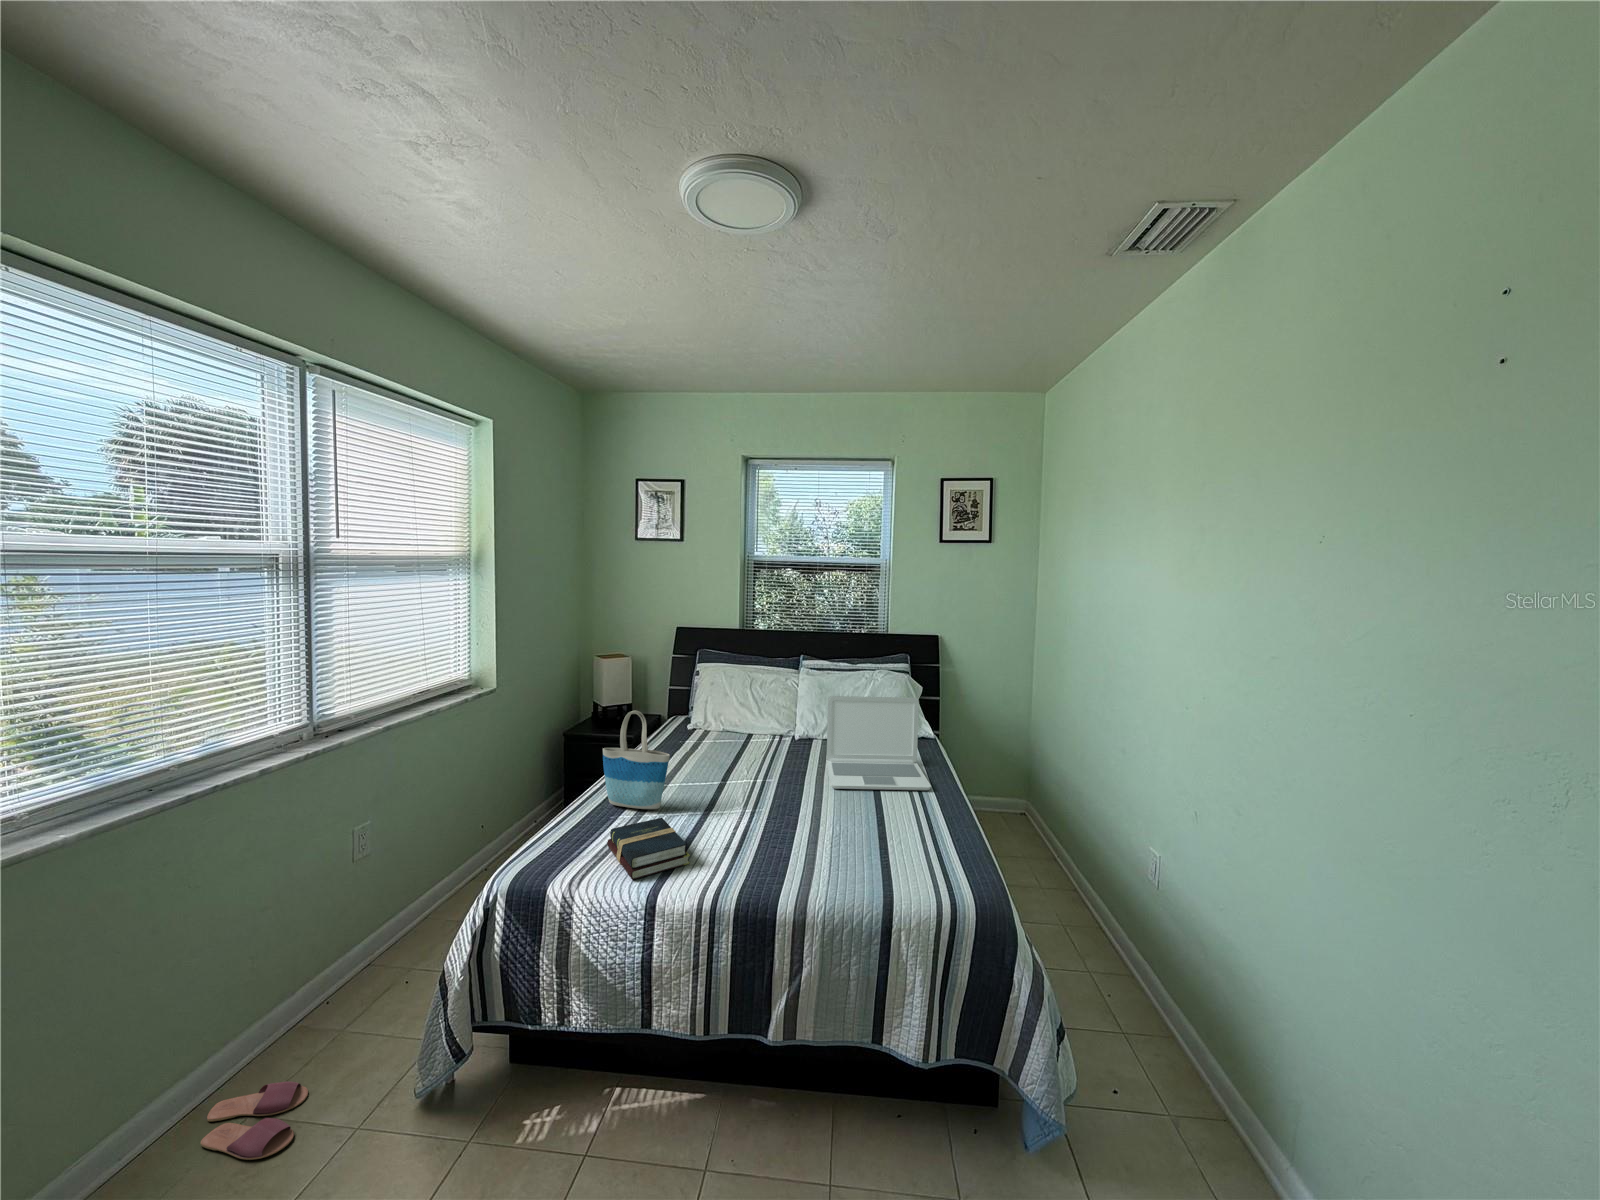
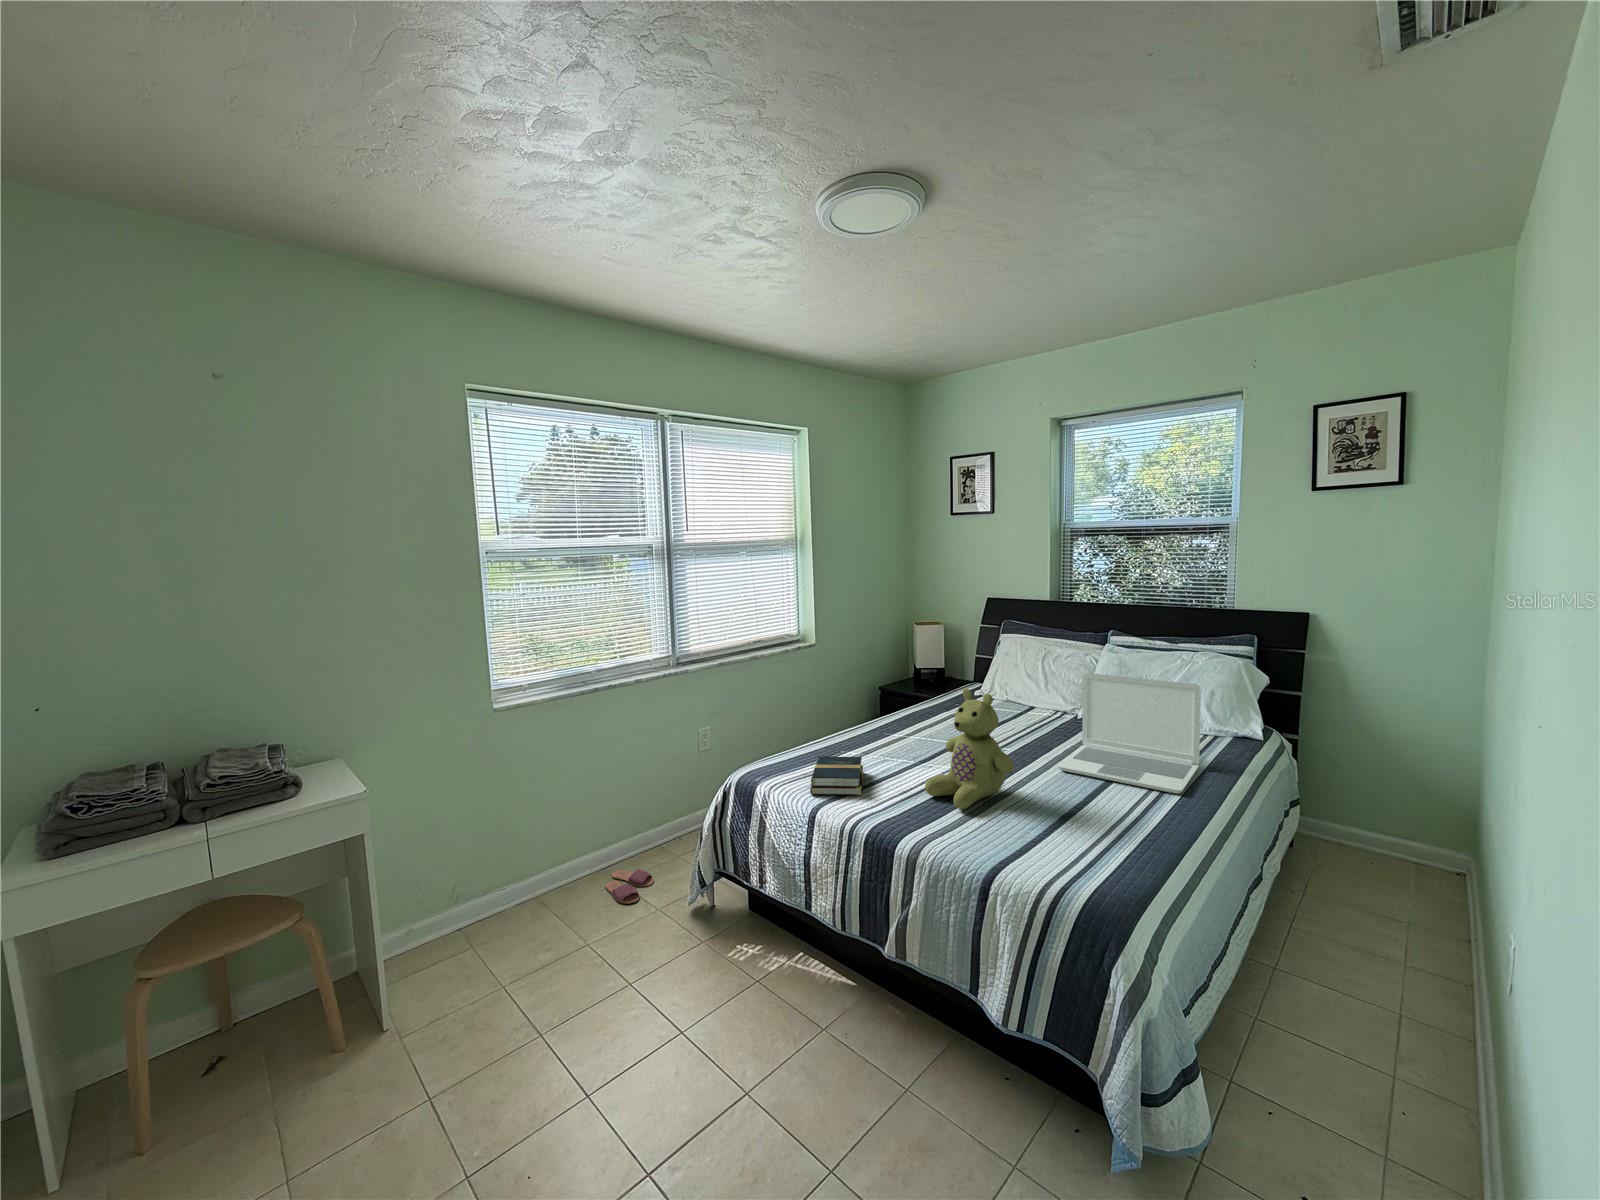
tote bag: present [603,710,670,809] -> none [842,665,886,754]
stuffed bear: none [753,724,839,851] -> present [925,688,1014,809]

